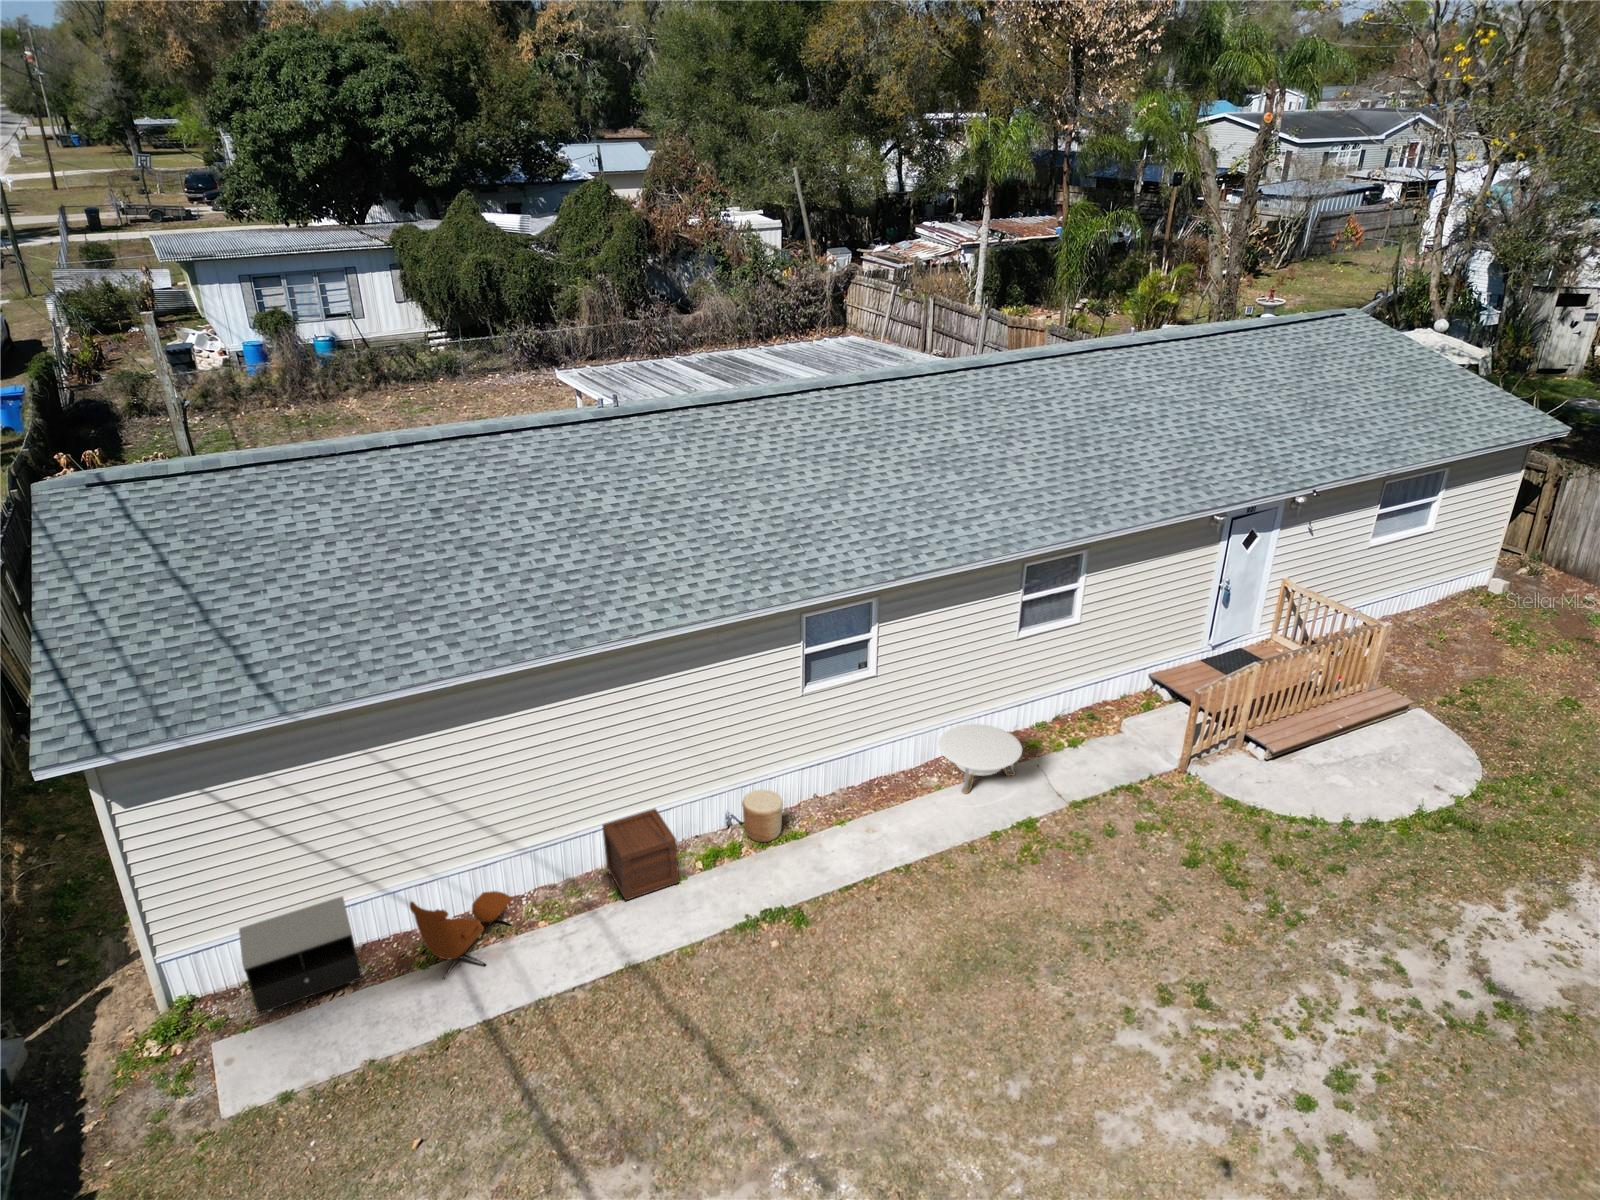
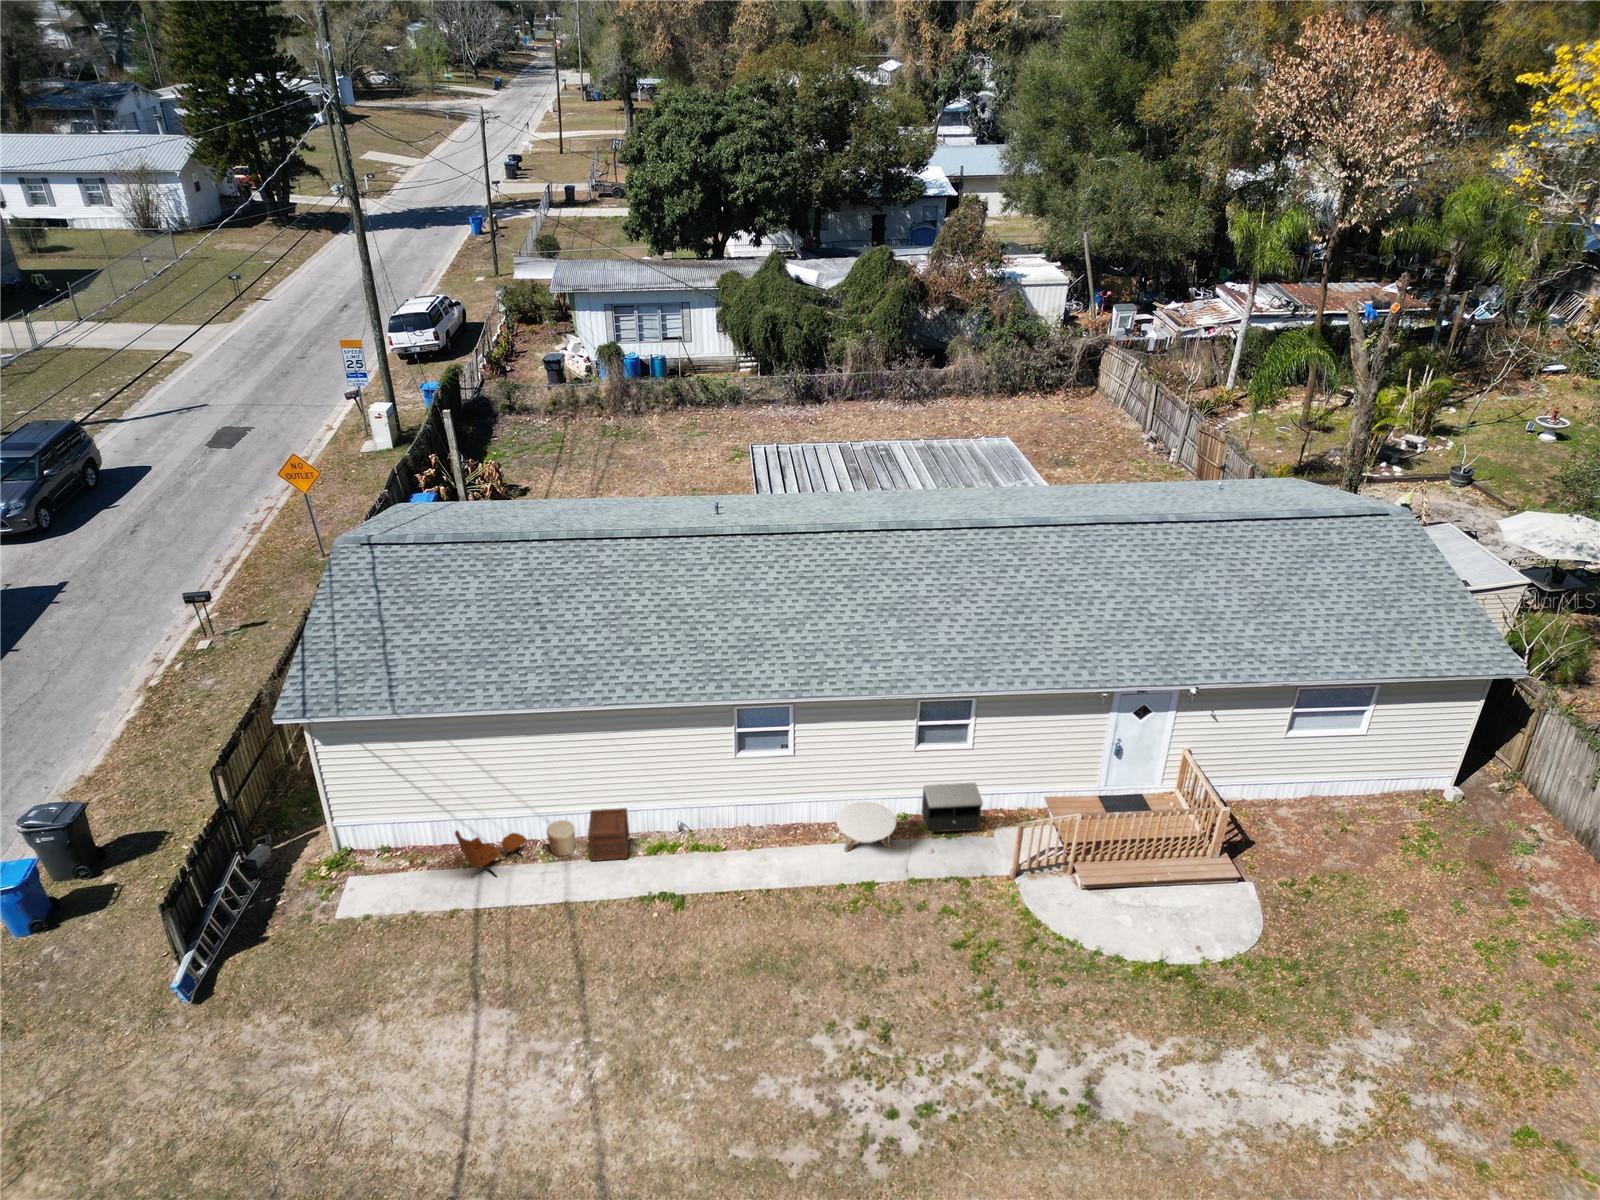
woven basket: present [742,790,783,842] -> present [547,820,575,856]
storage bench: present [239,896,362,1014] -> present [921,783,983,833]

